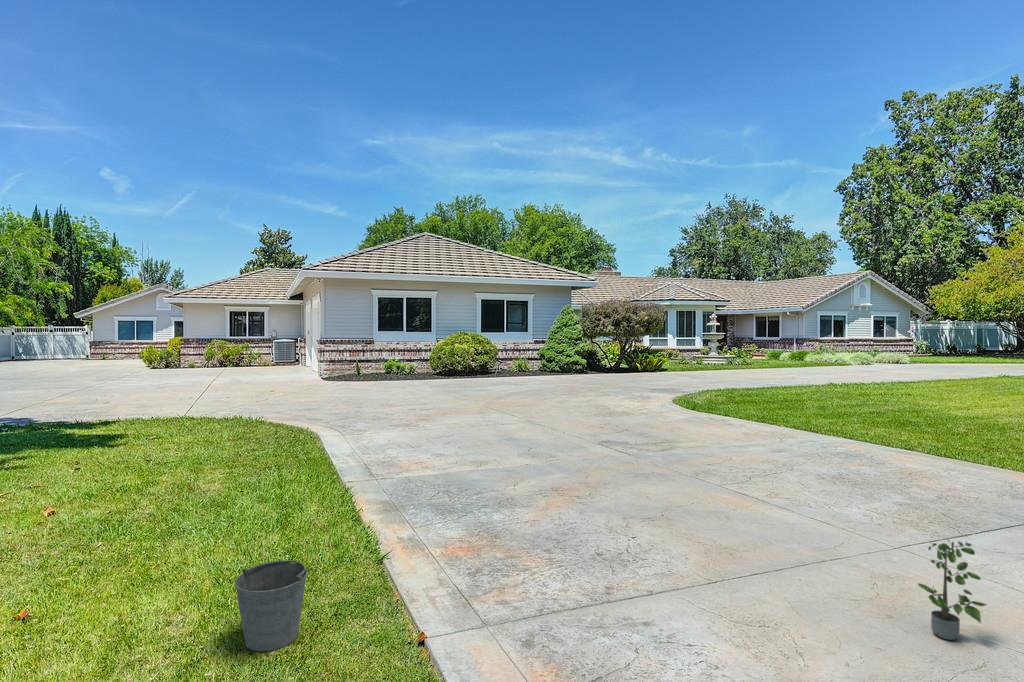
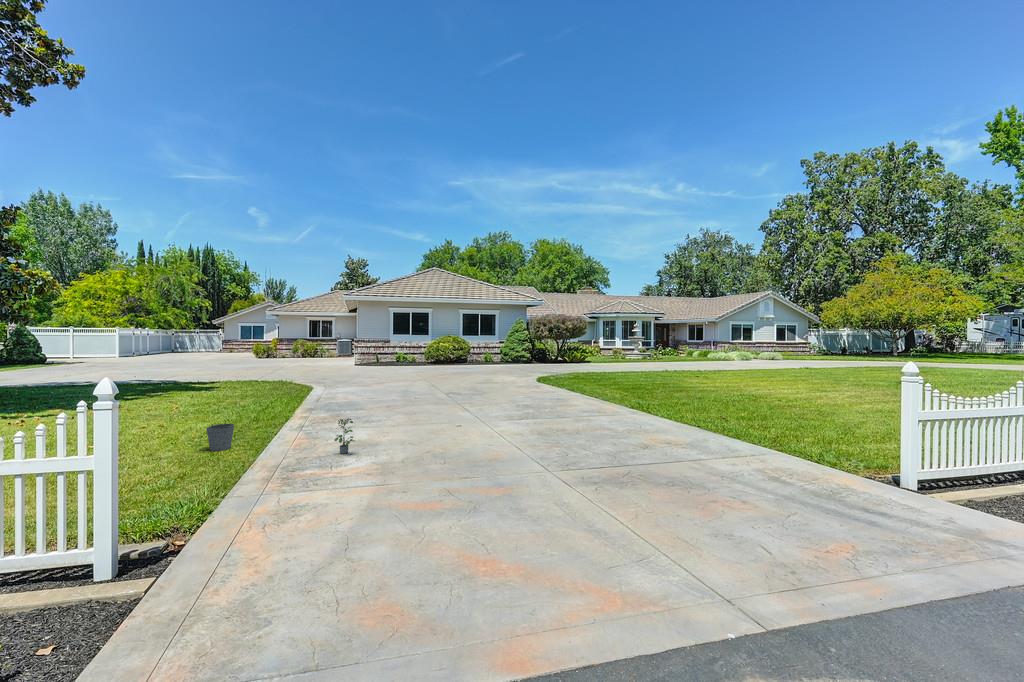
potted plant: present [918,540,986,640] -> present [334,419,354,454]

